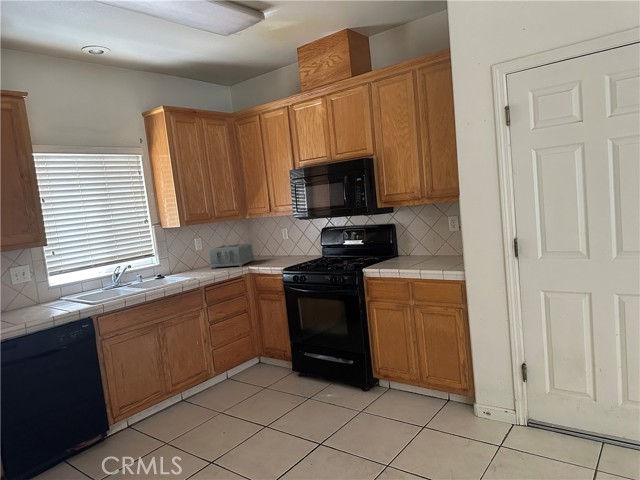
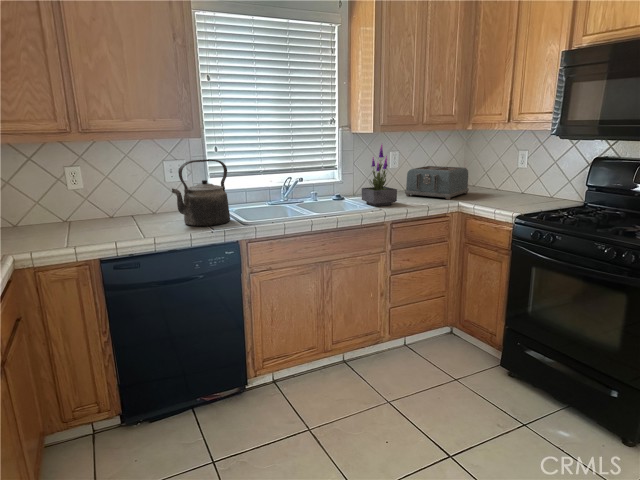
potted plant: none [178,233,205,278] -> present [362,145,397,206]
kettle: none [31,260,80,312] -> present [172,159,230,226]

